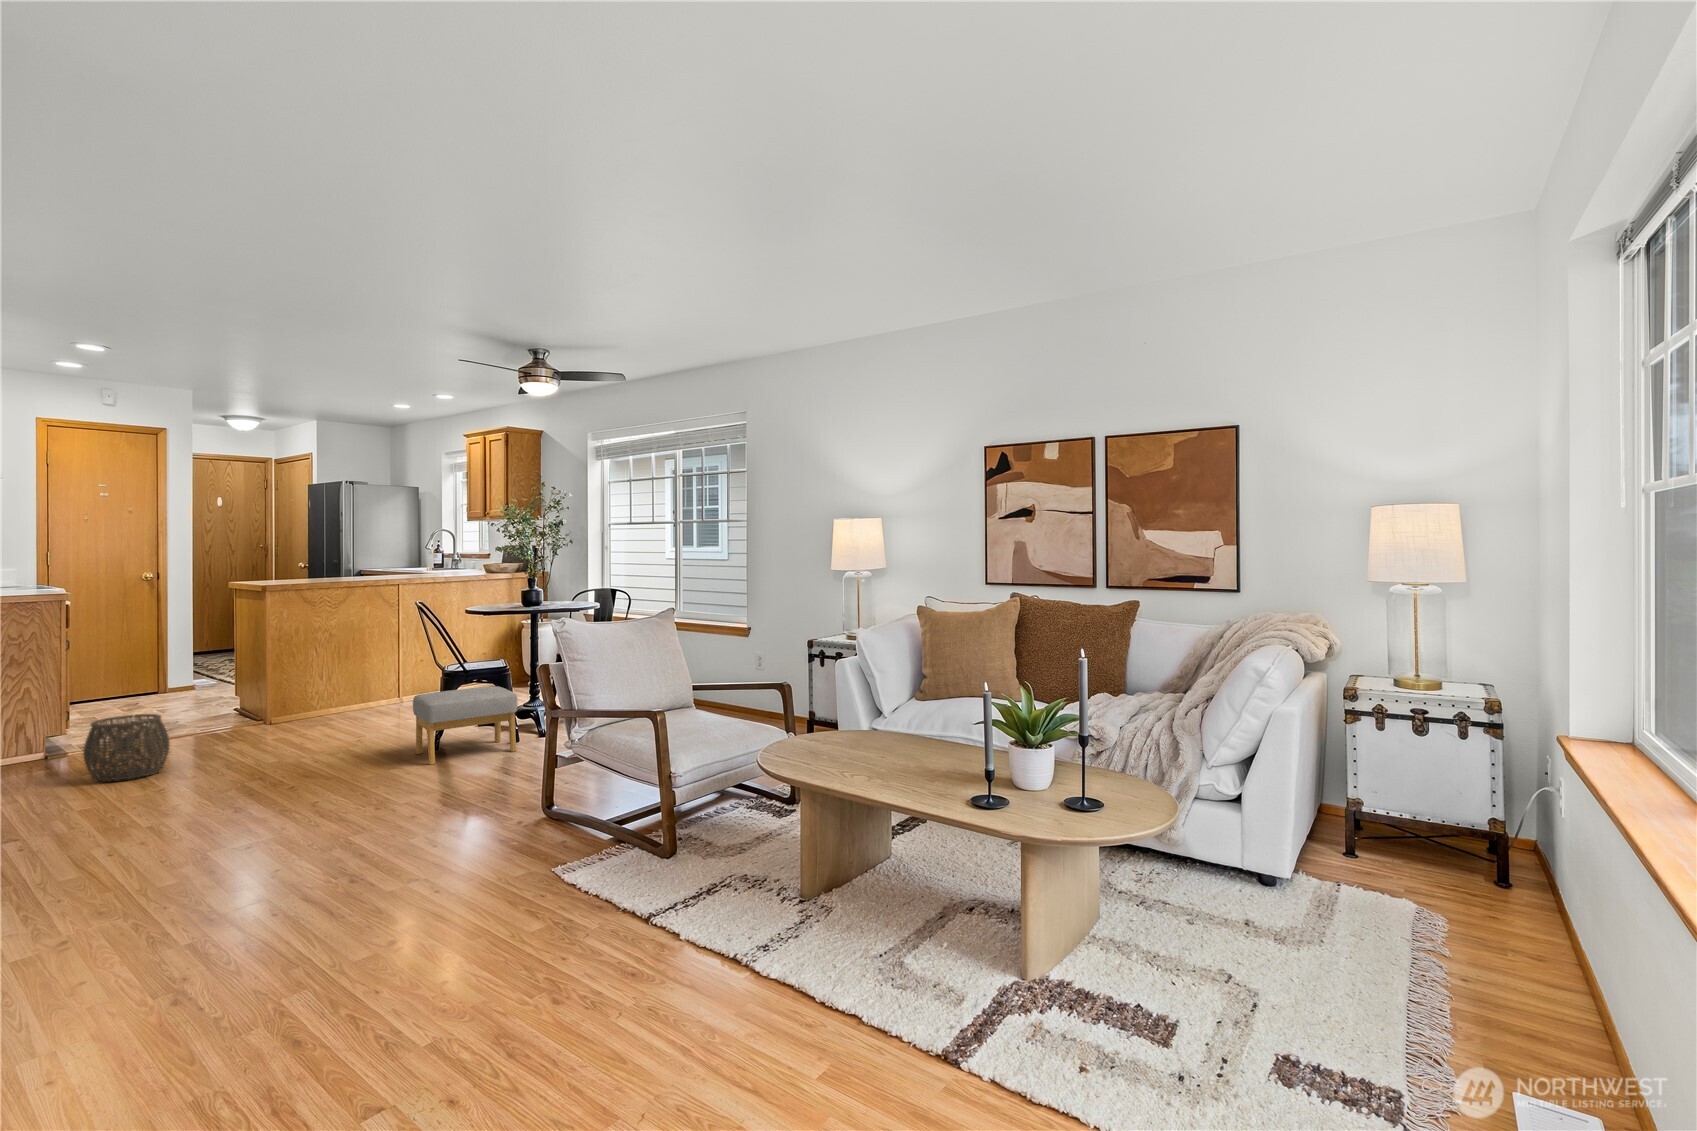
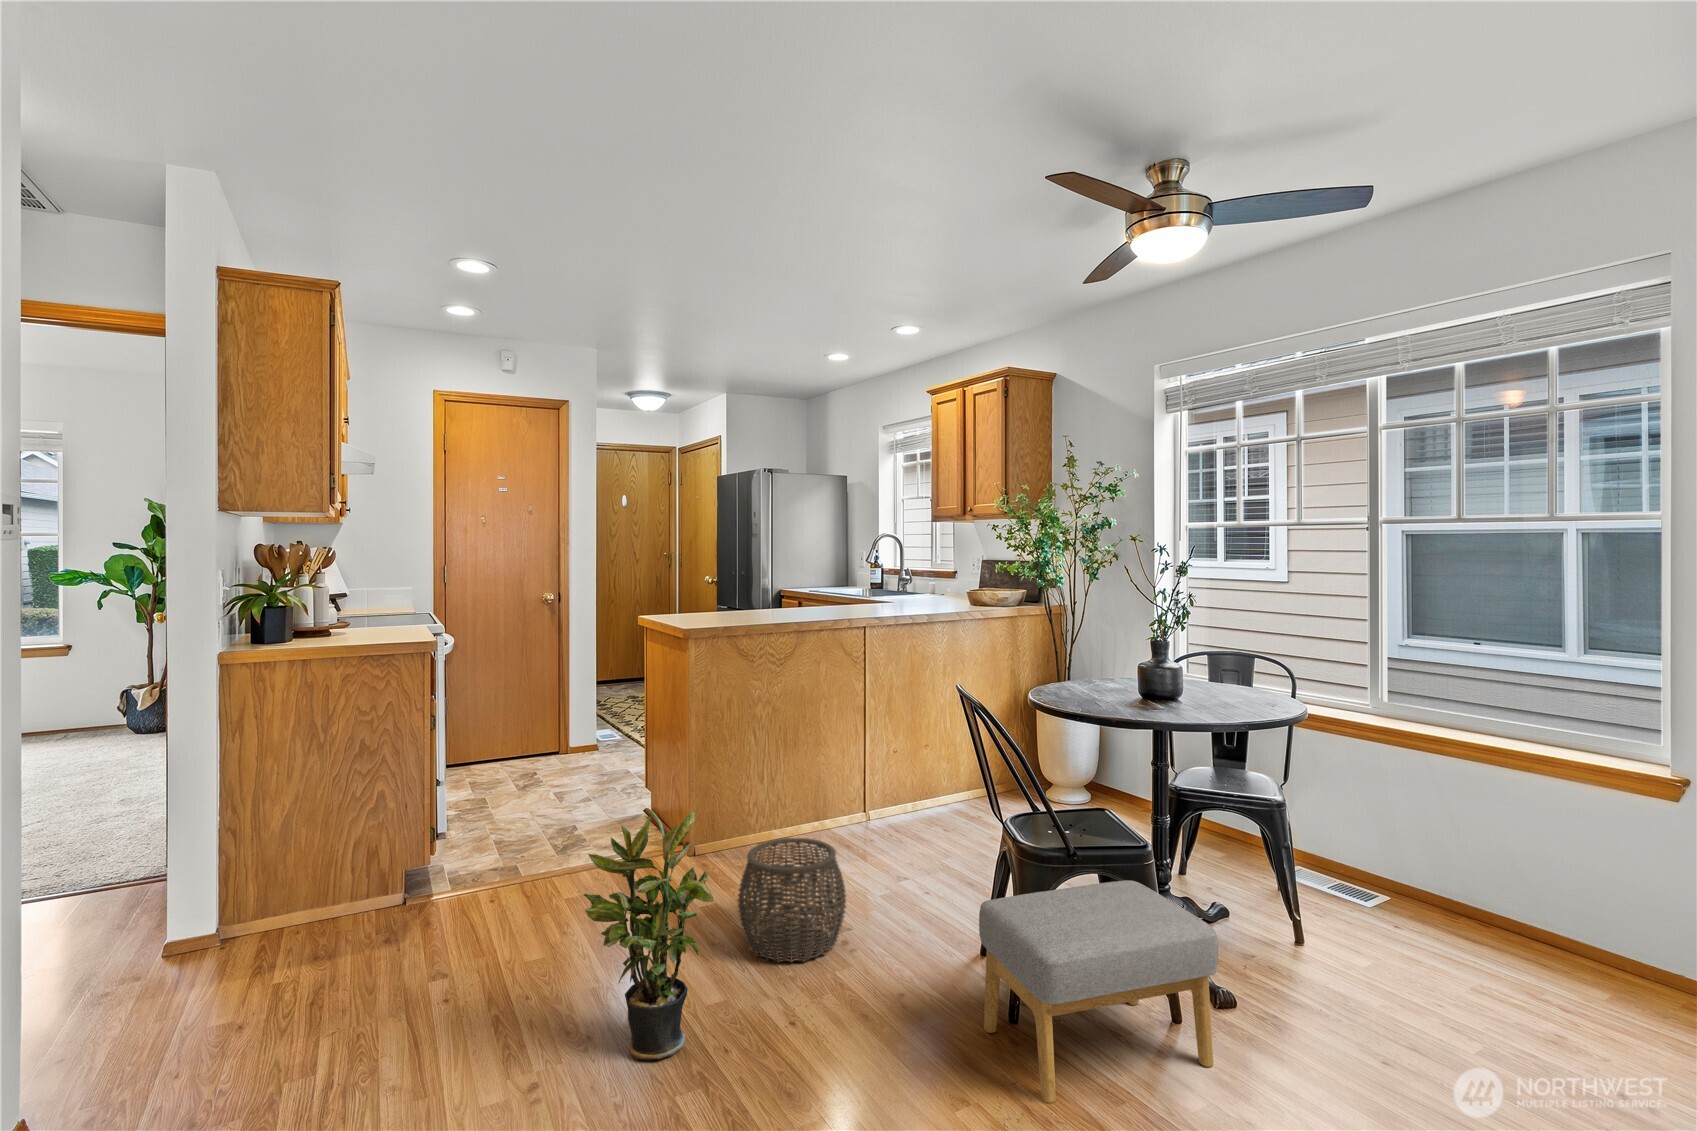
potted plant: none [192,659,268,776] -> present [583,809,713,1061]
woven basket: present [83,714,170,782] -> present [738,838,846,962]

